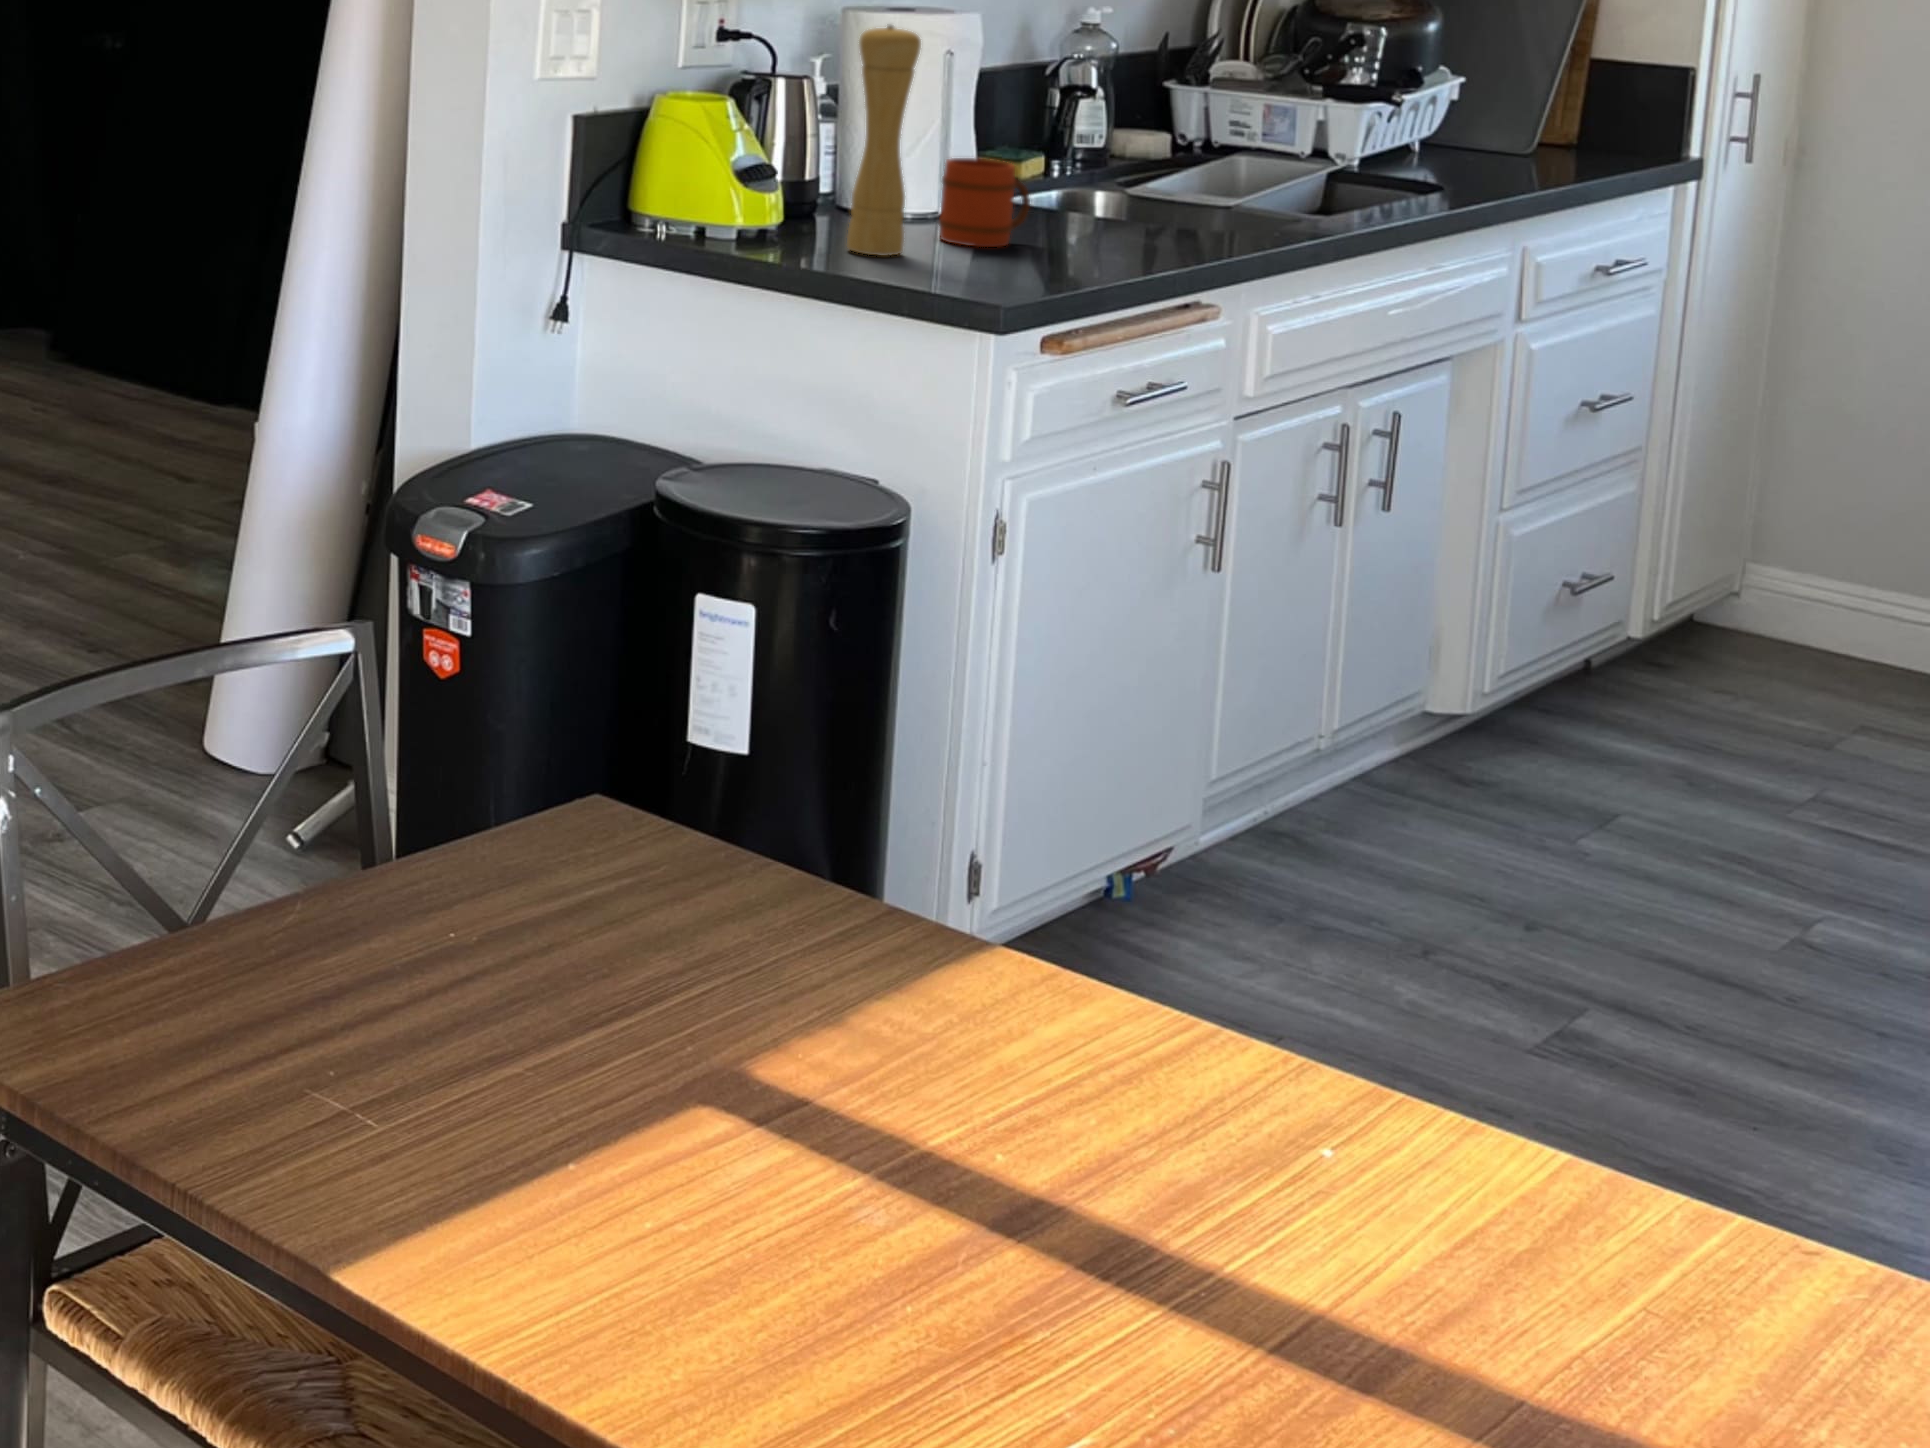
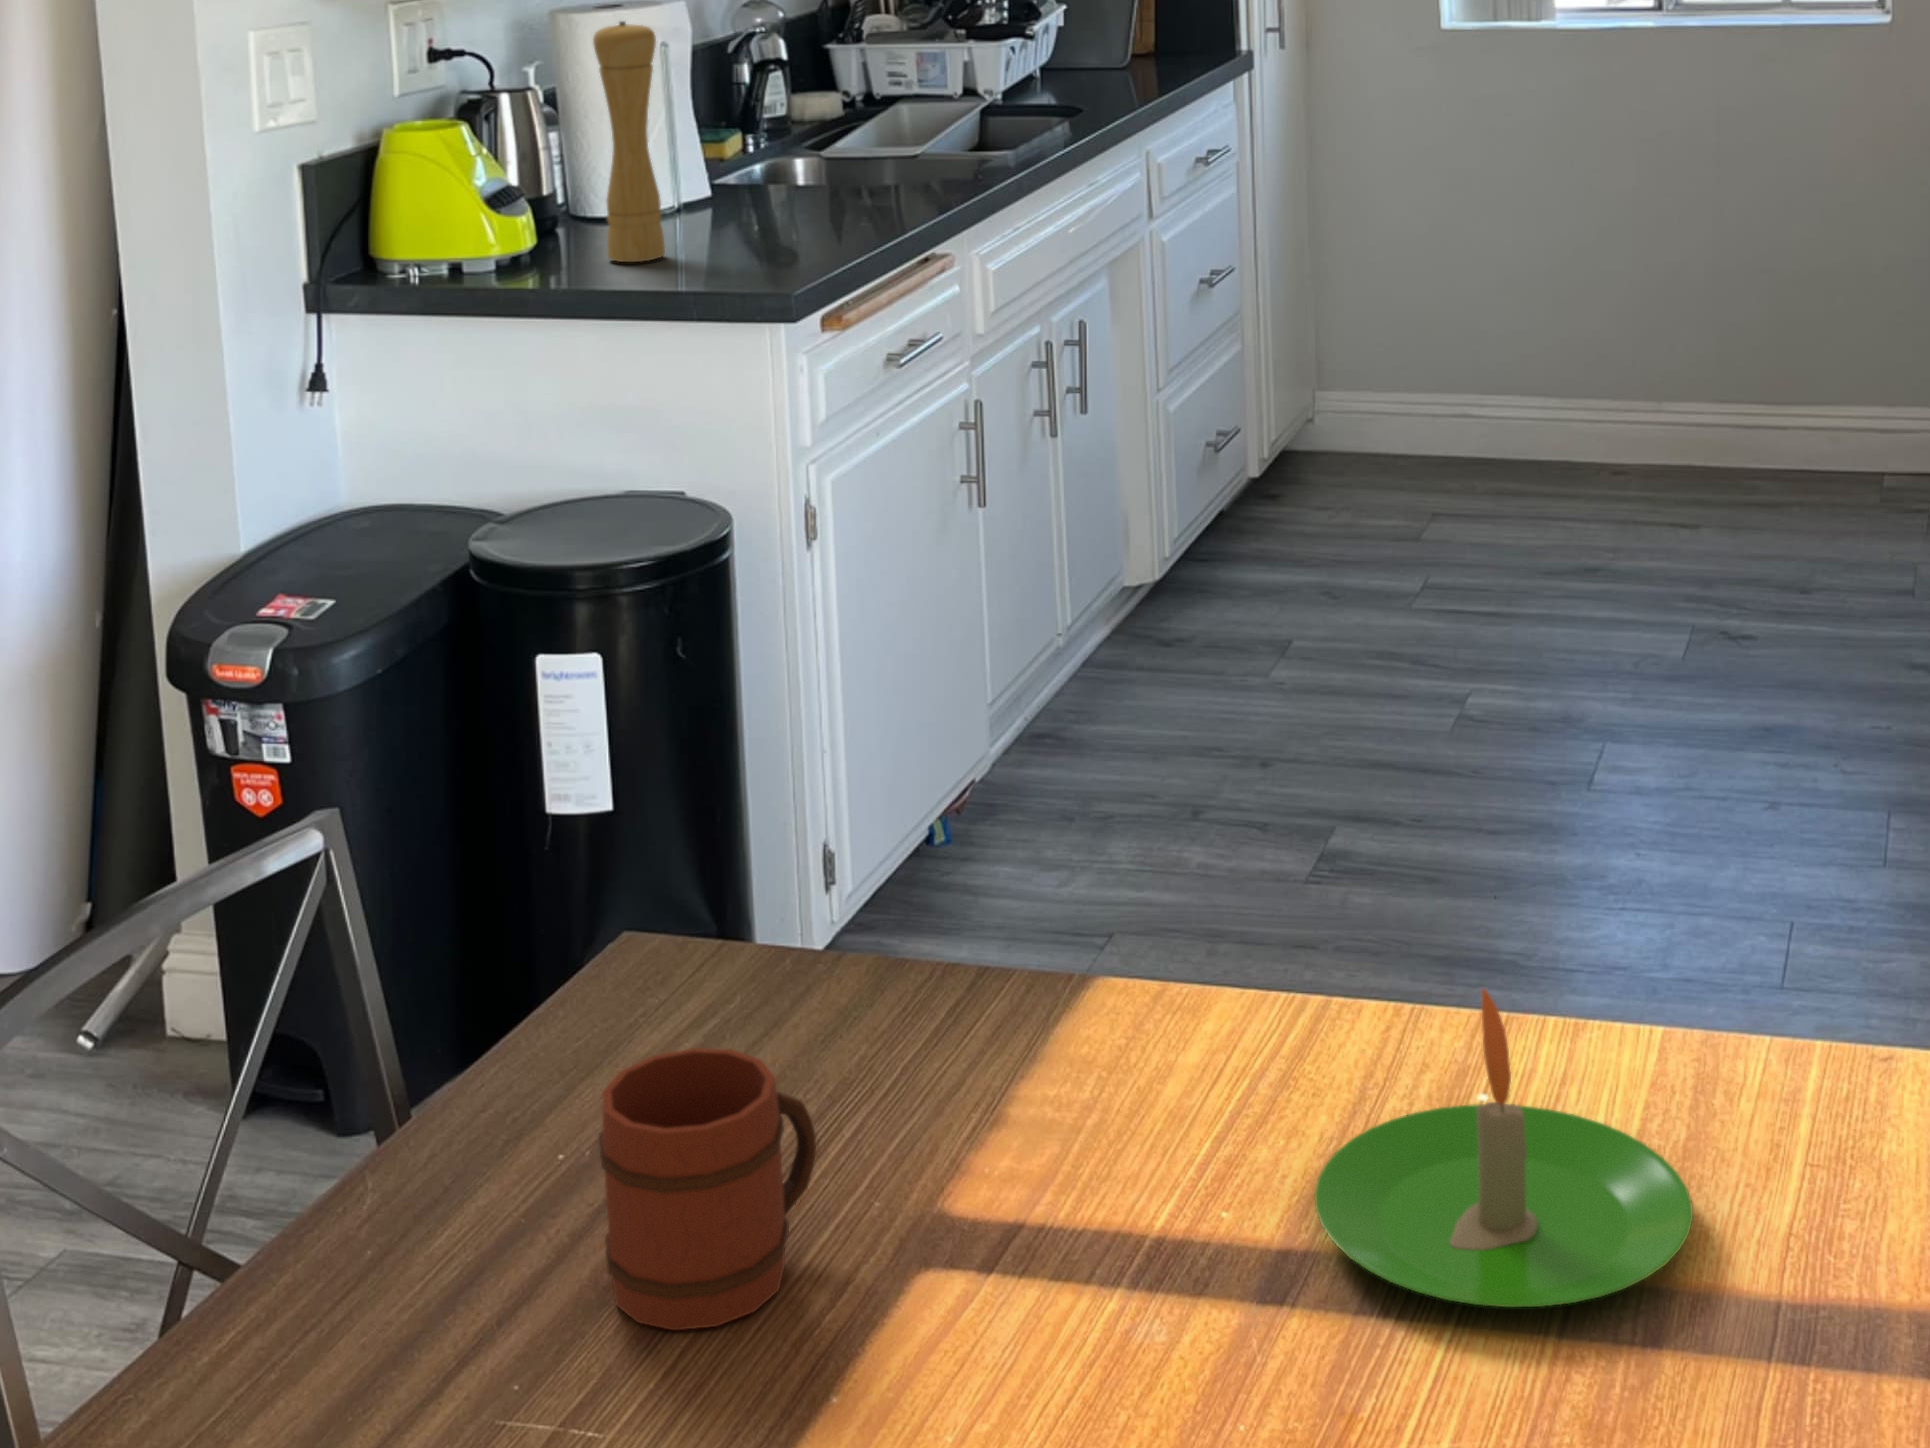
mug: present [939,158,1030,247] -> present [599,1048,816,1330]
candle: none [1074,1018,1479,1336] -> present [1314,989,1693,1307]

